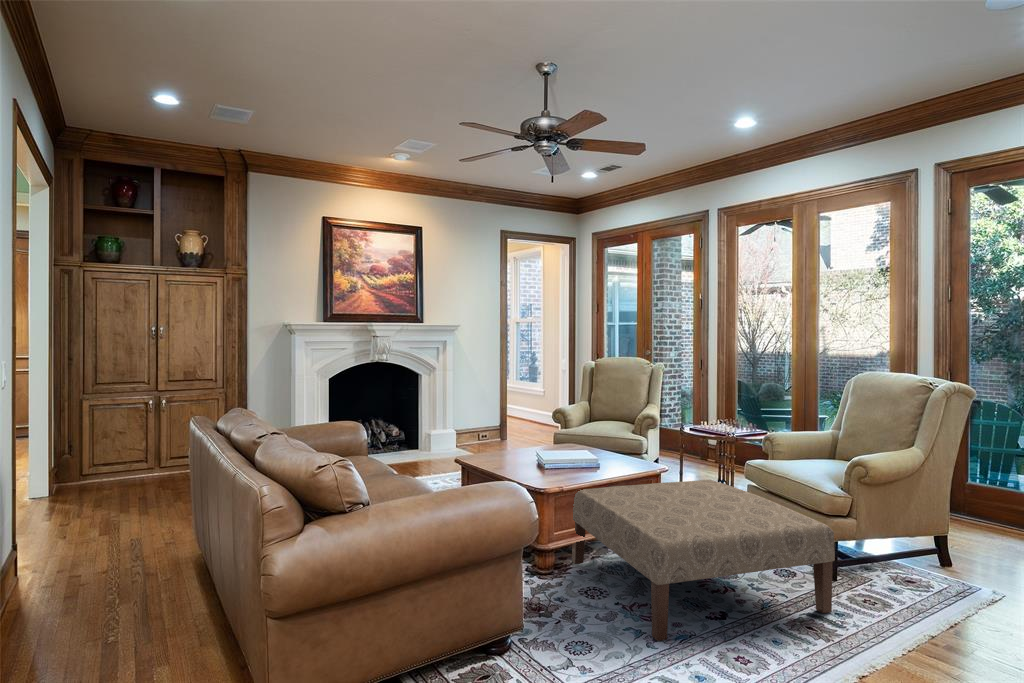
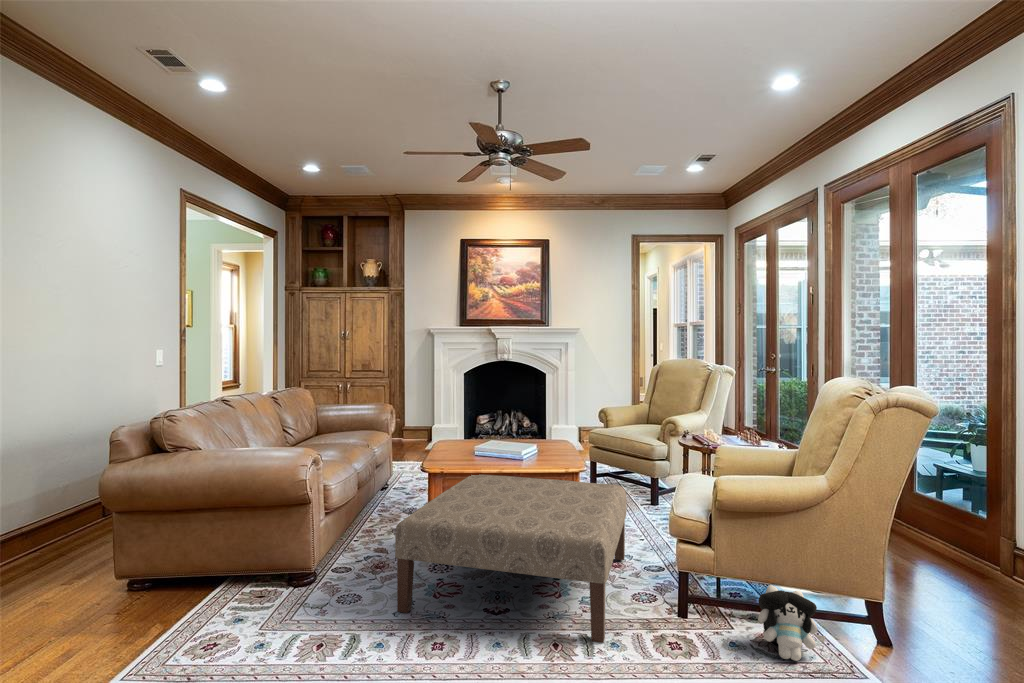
plush toy: none [890,536,936,587] -> present [758,585,826,661]

